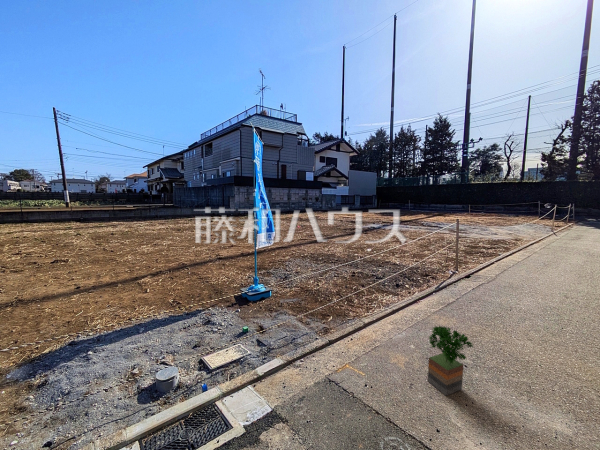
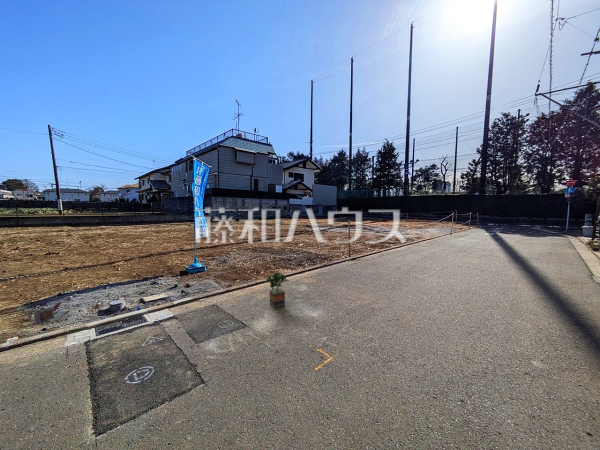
watering can: none [25,373,82,420] -> present [28,302,62,323]

